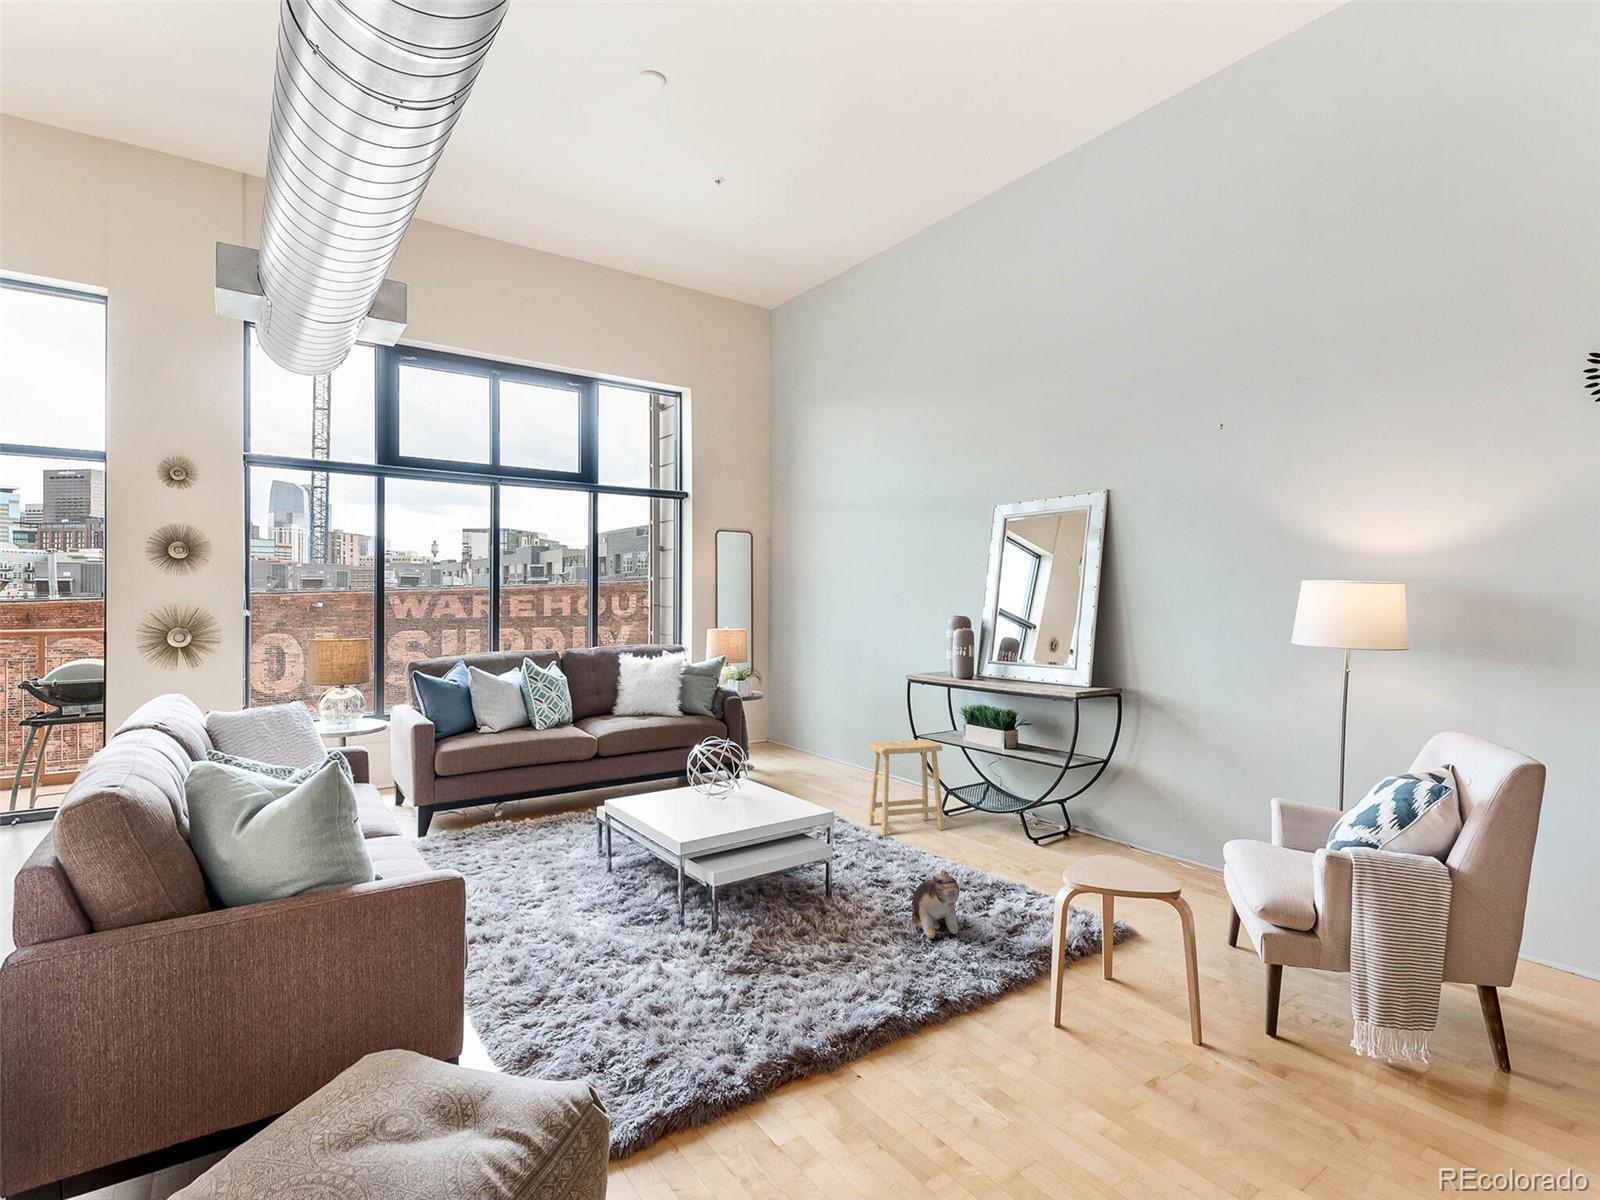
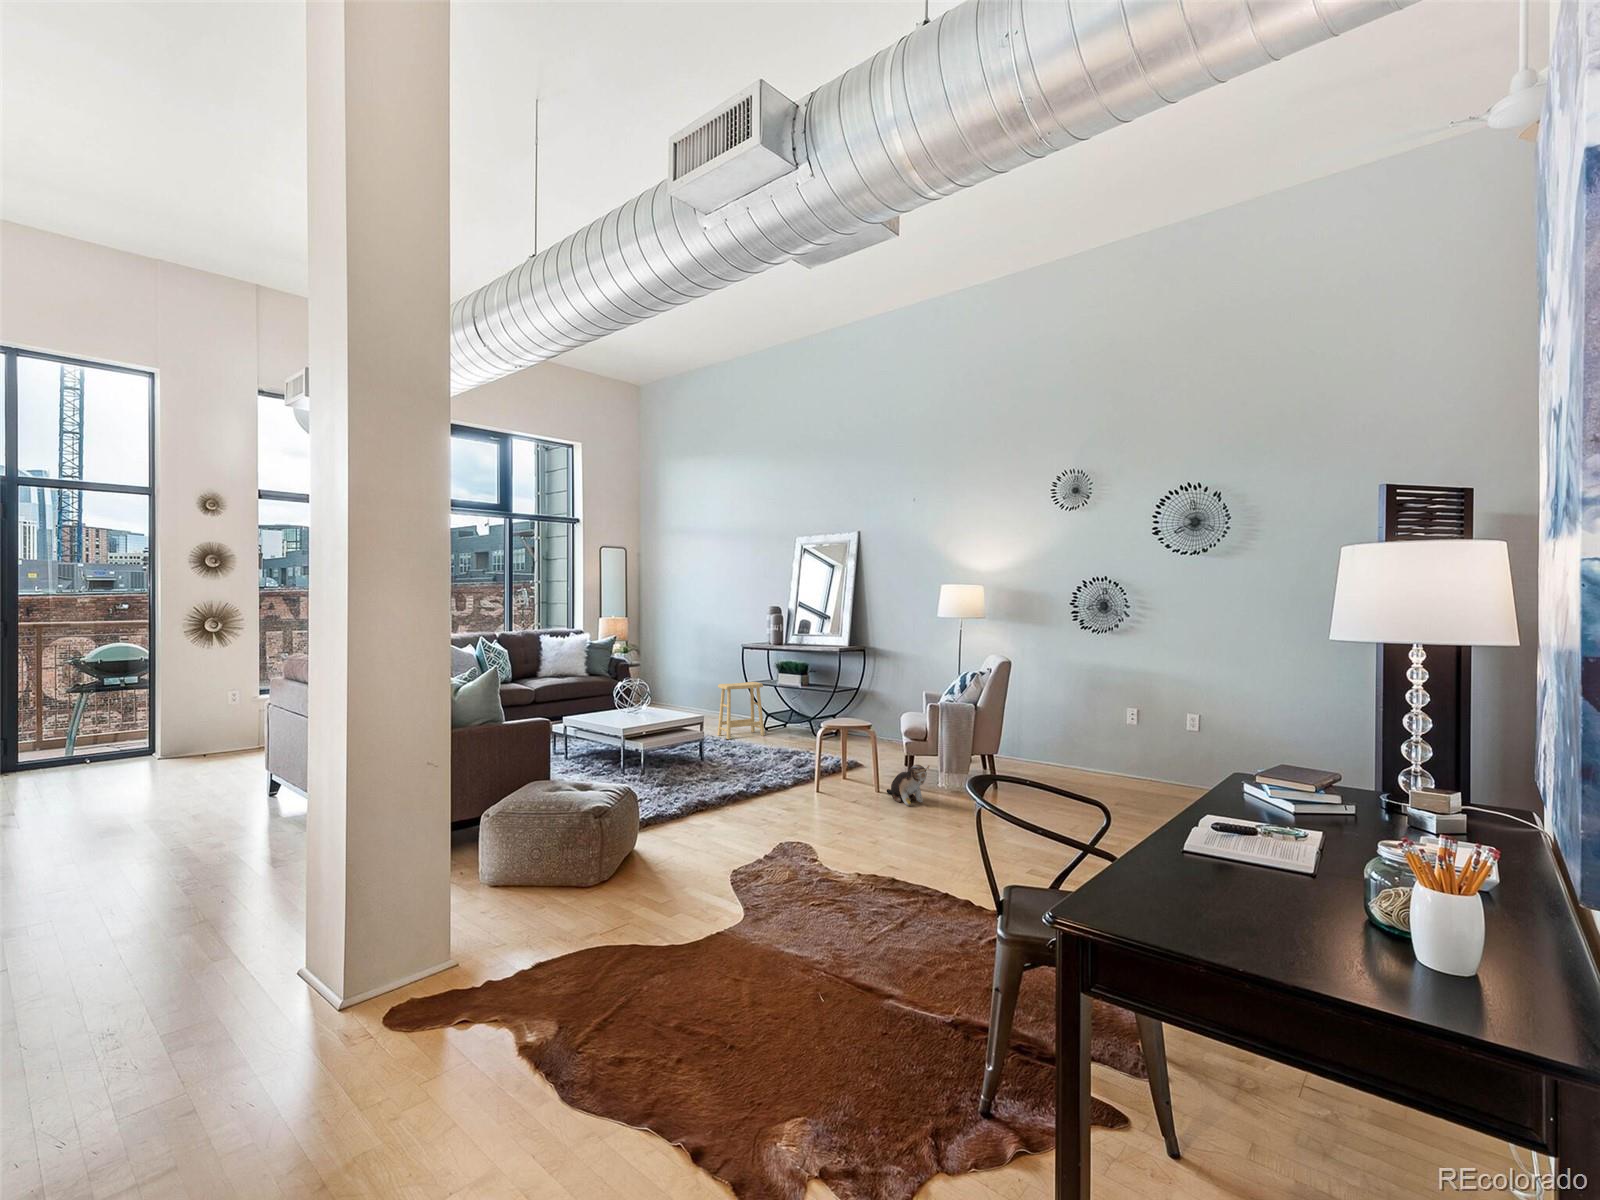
plush toy: present [912,873,963,939] -> present [887,764,930,806]

